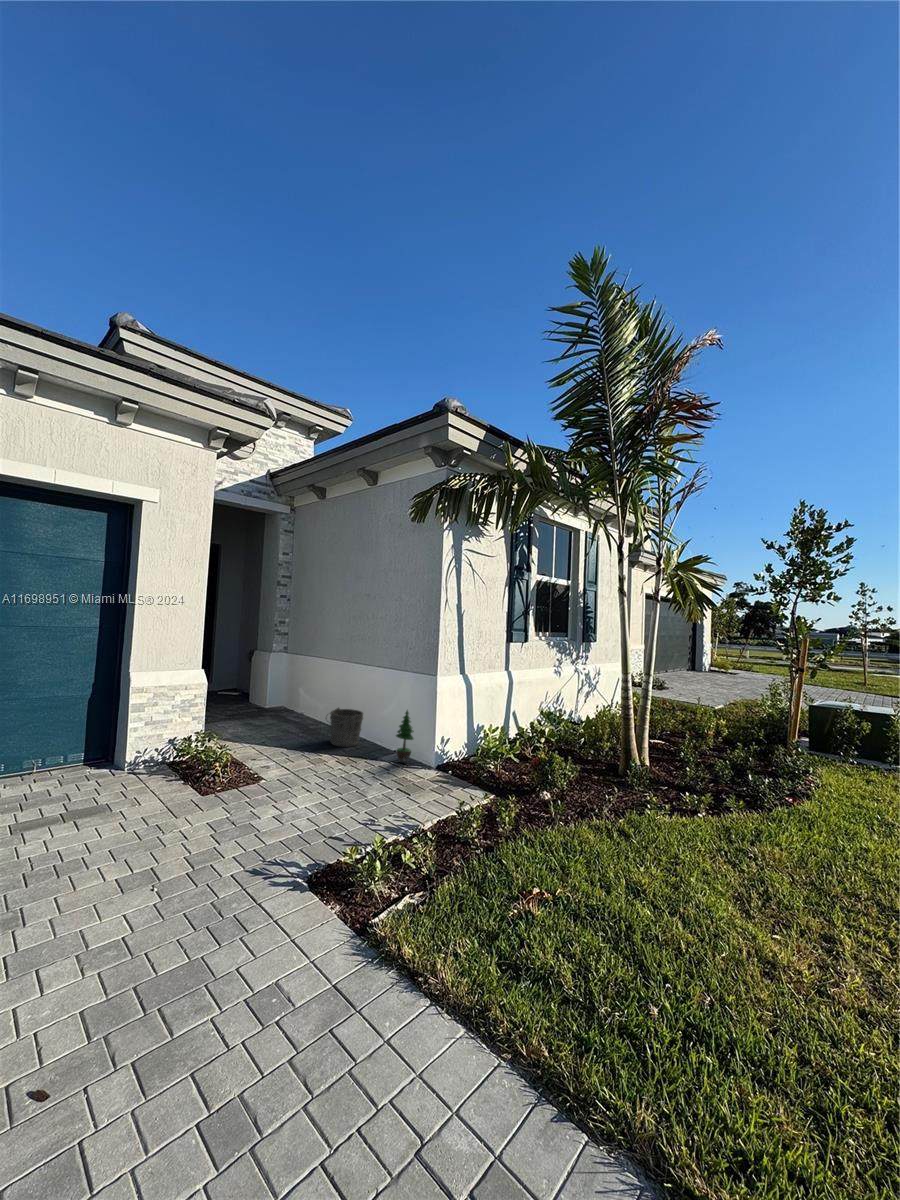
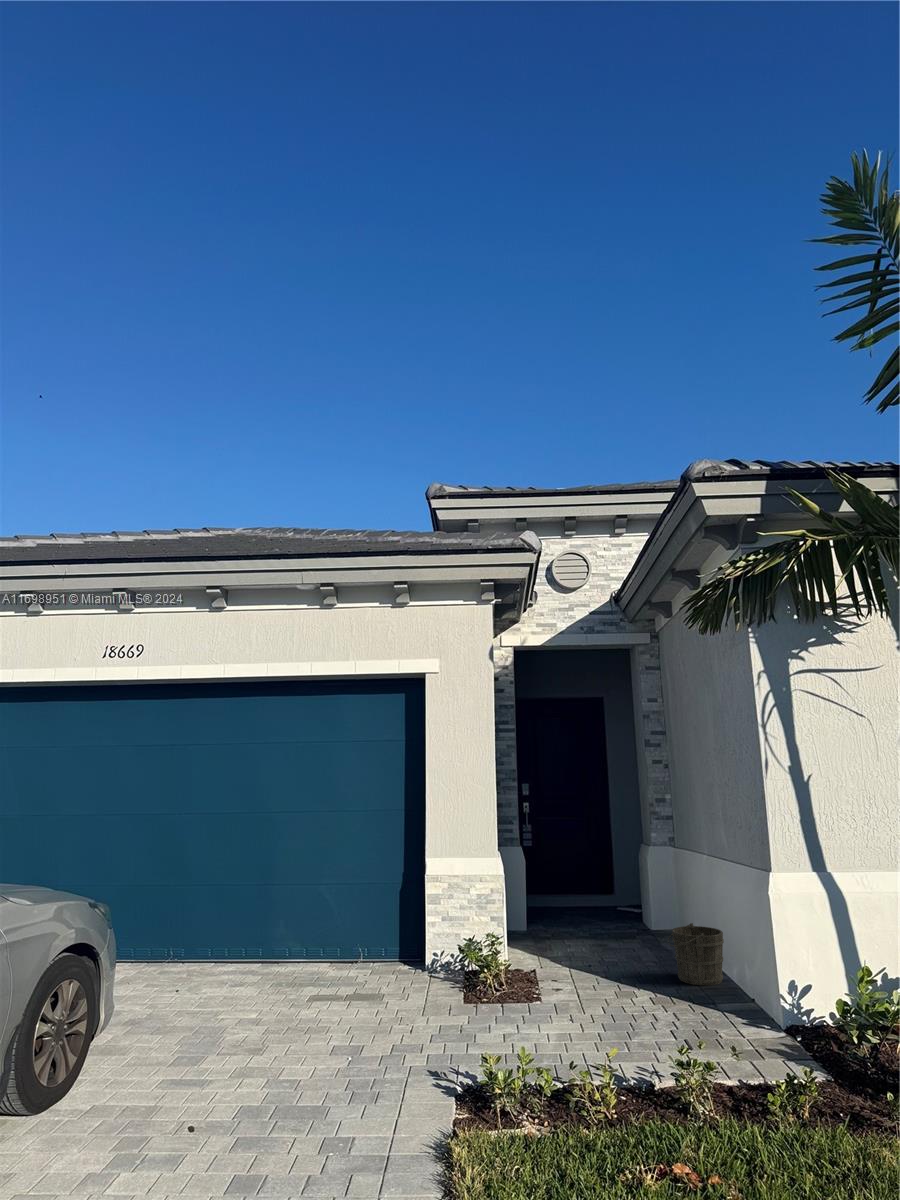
potted tree: present [396,711,414,763] -> none [731,926,763,1017]

